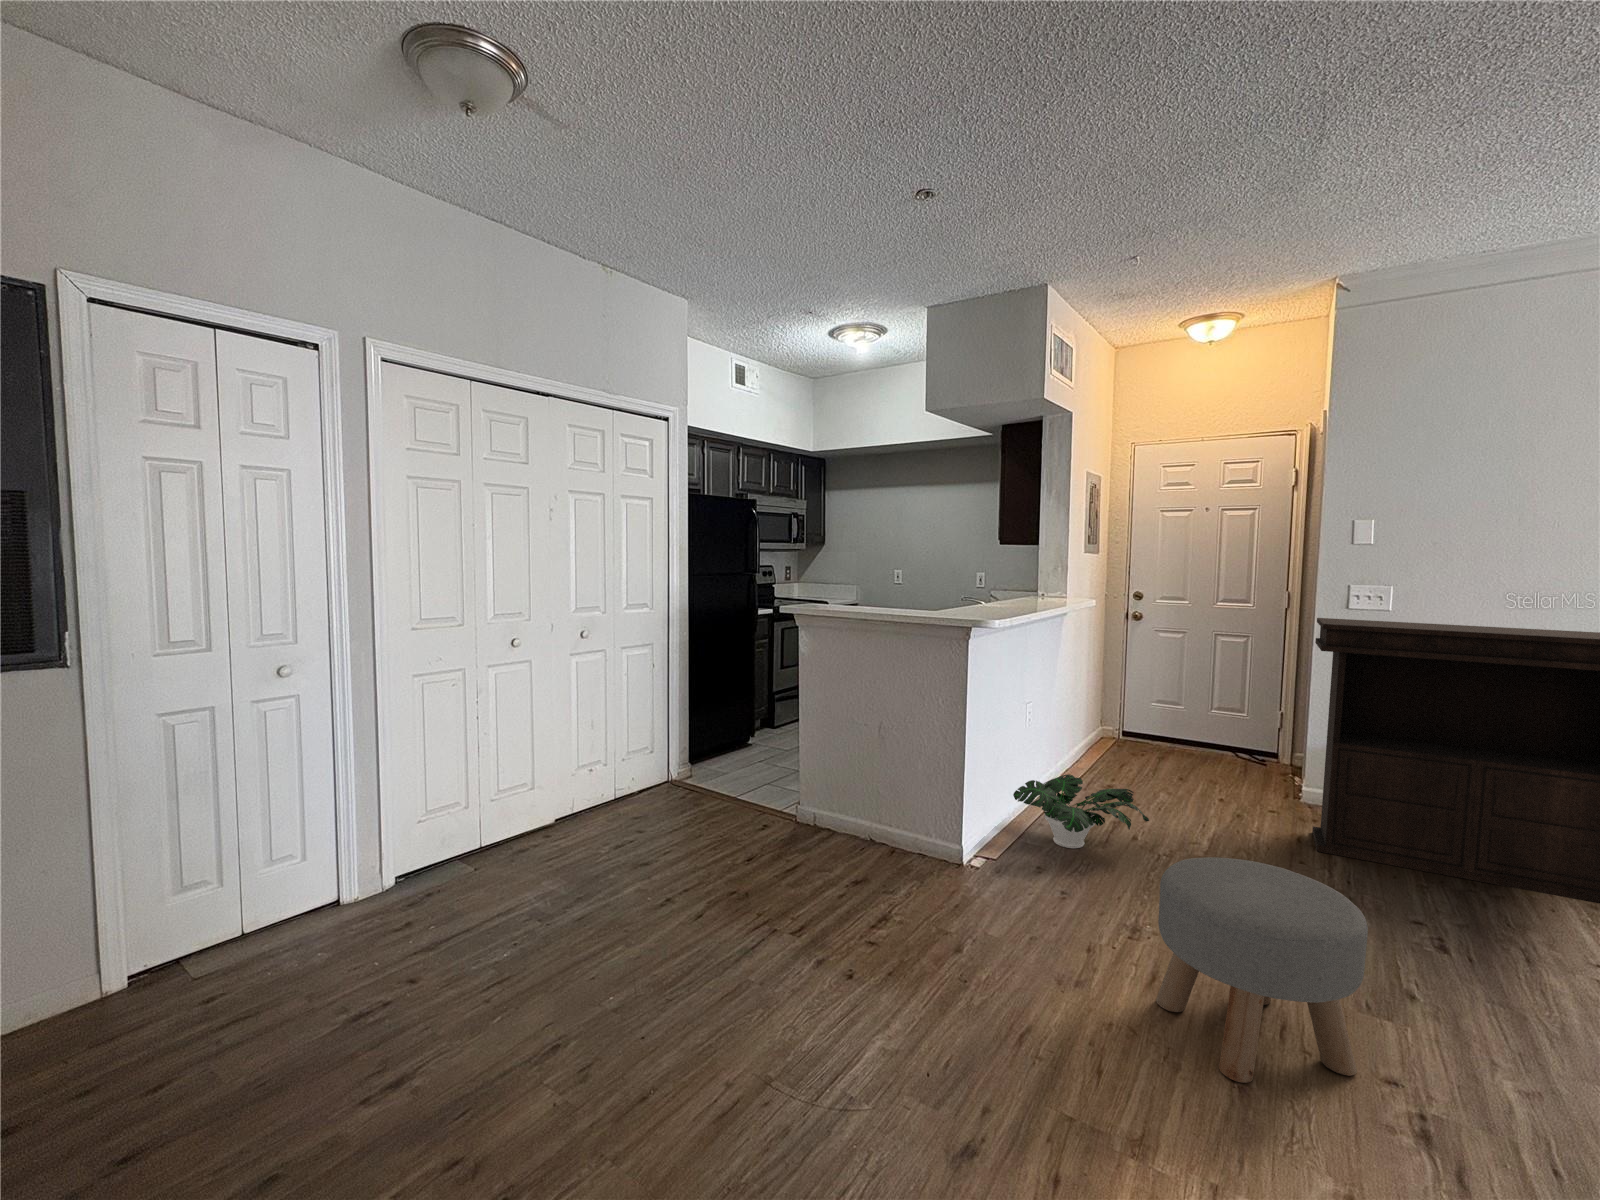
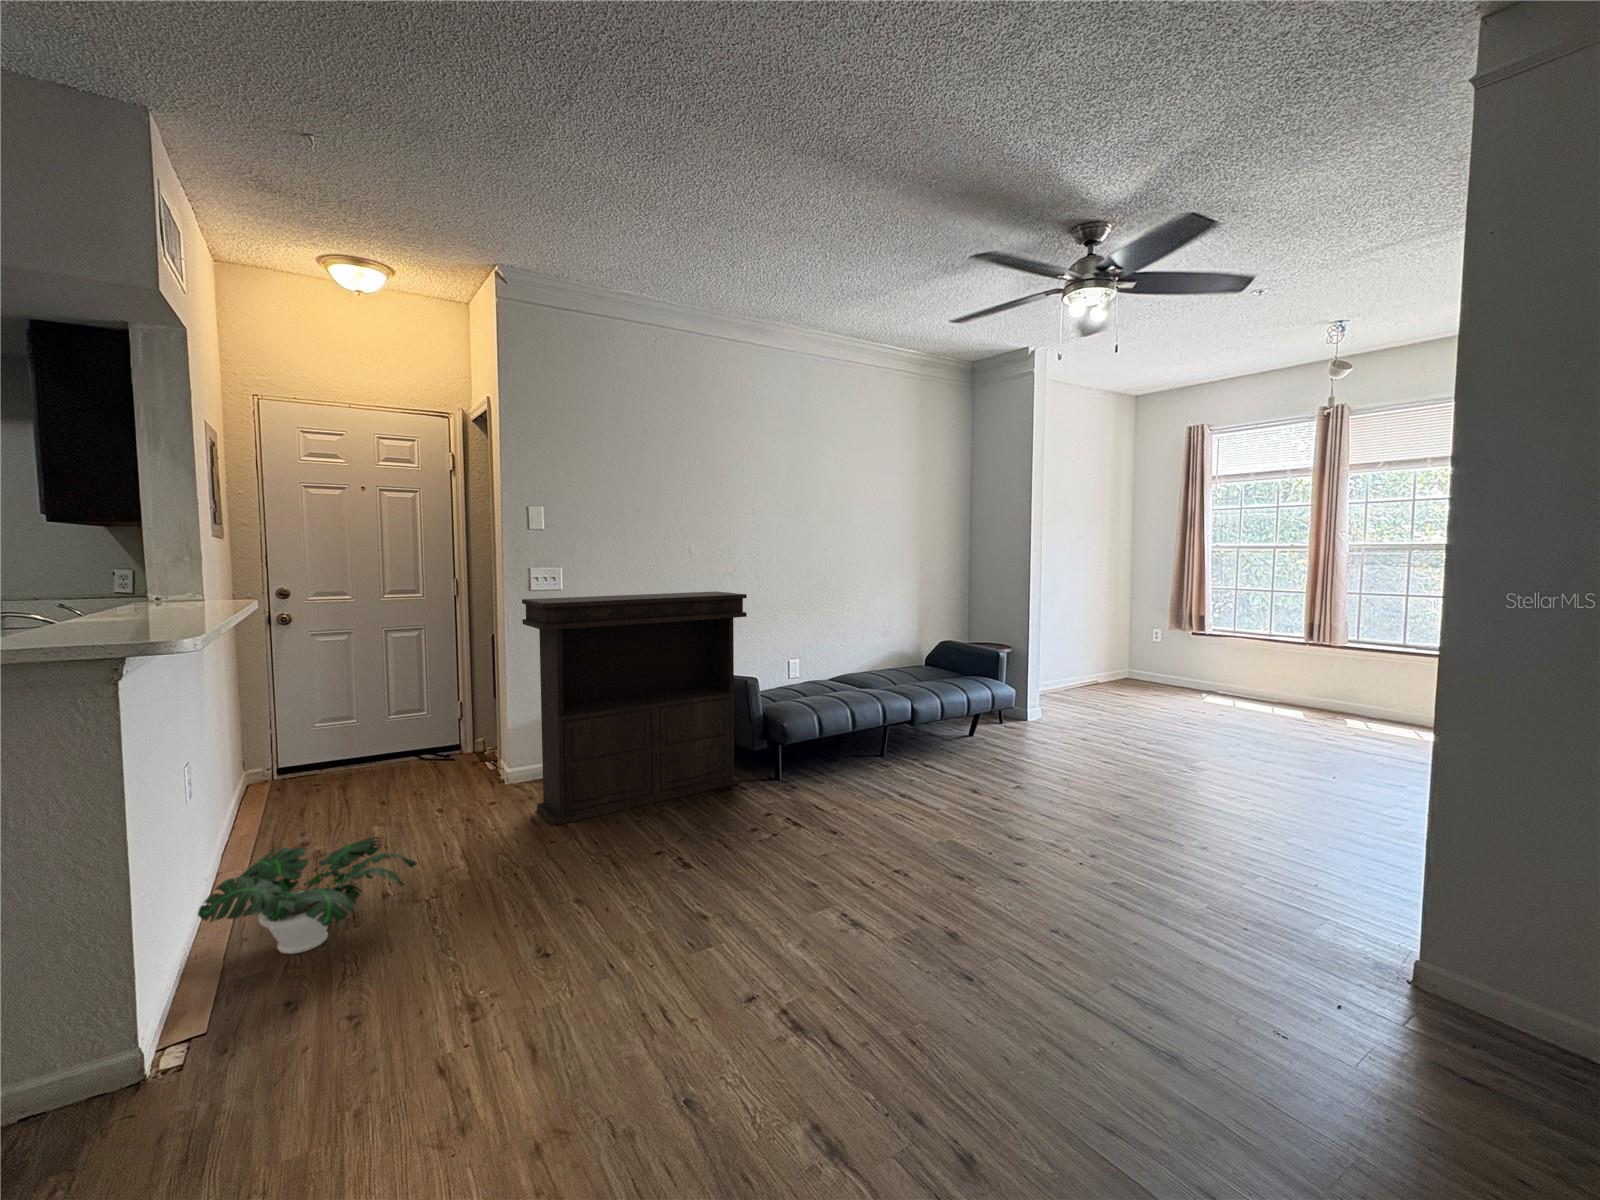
ottoman: present [1156,857,1368,1083] -> none [552,850,747,1105]

